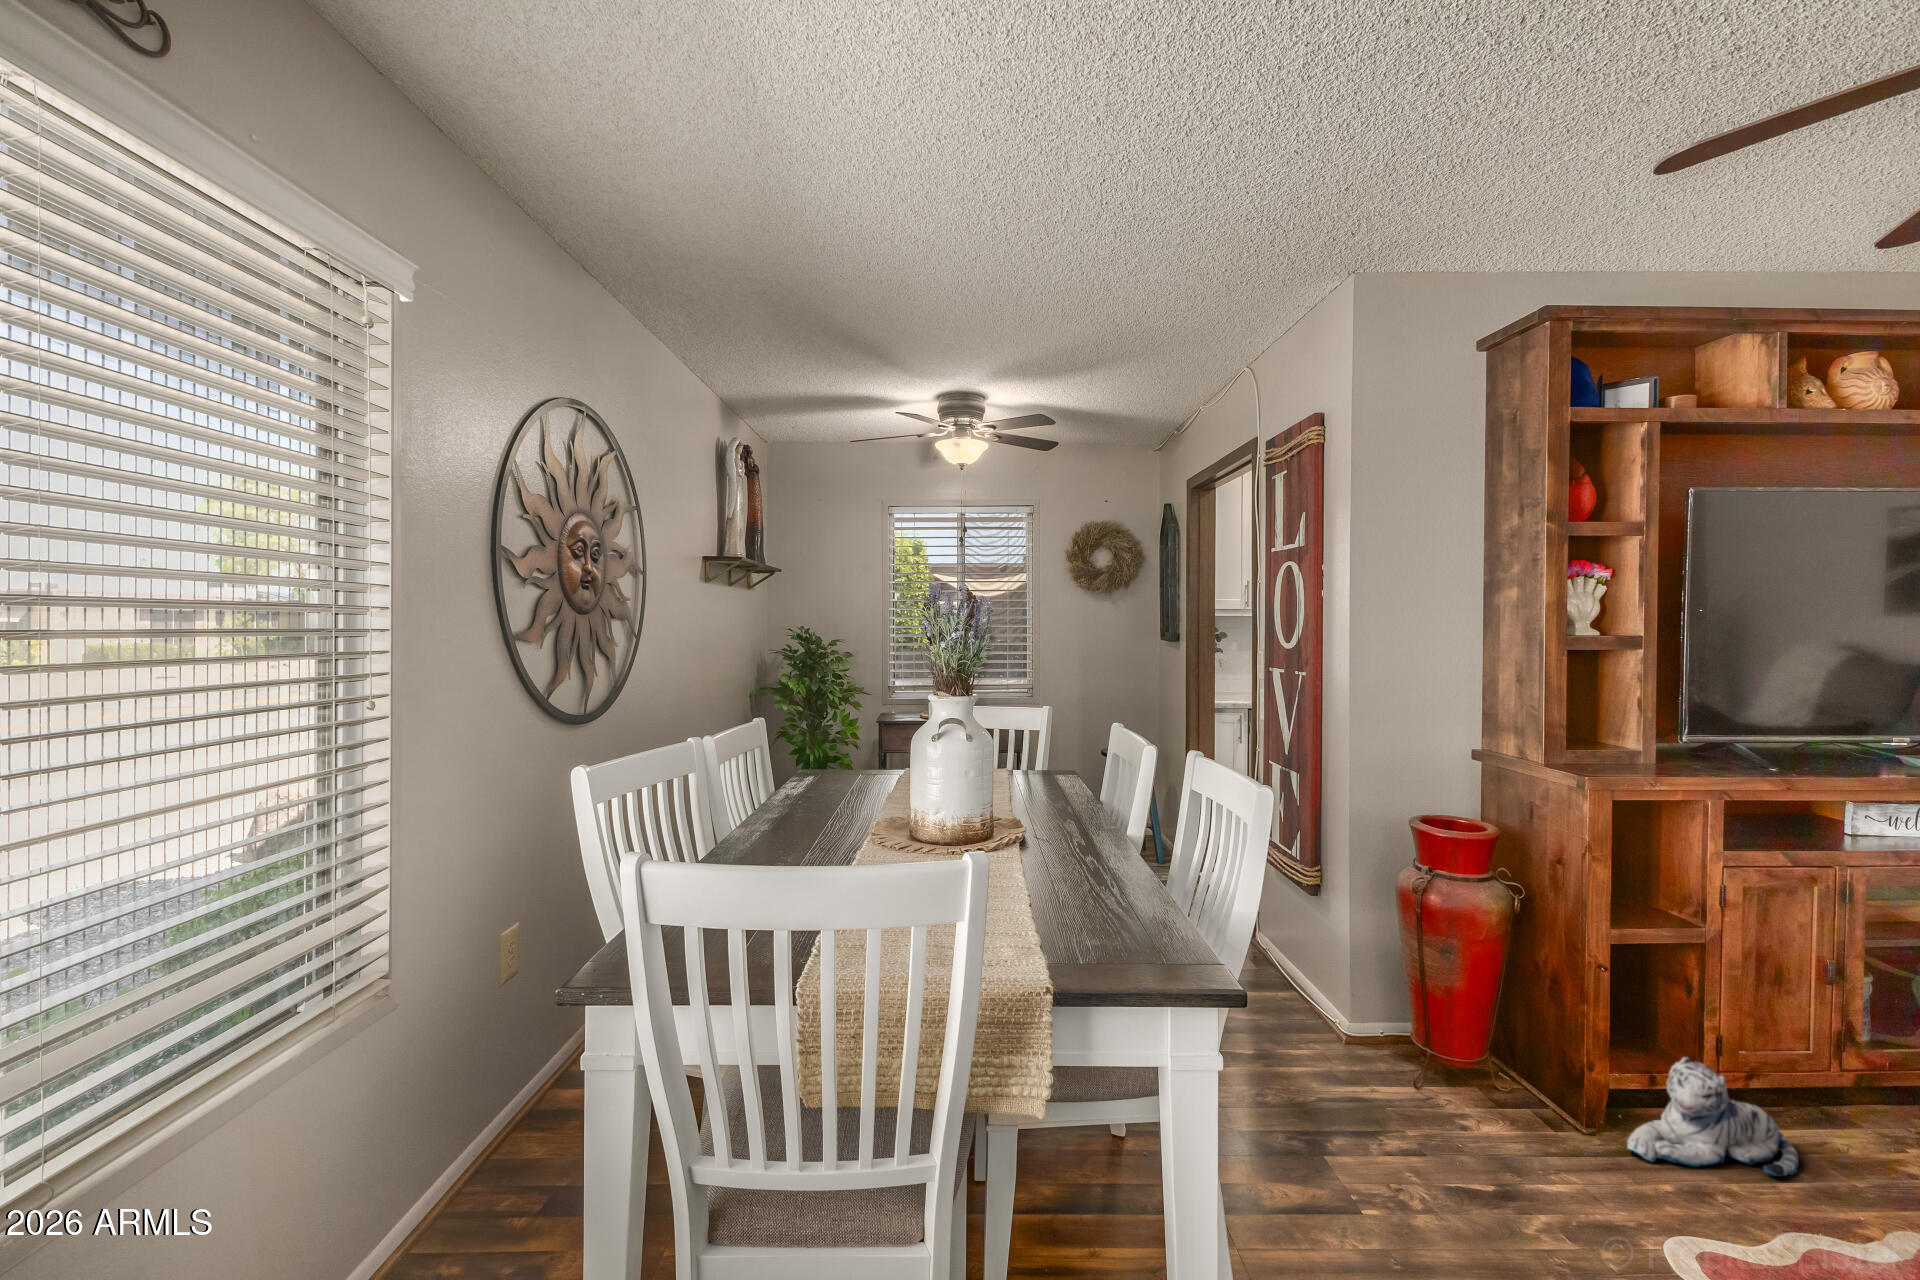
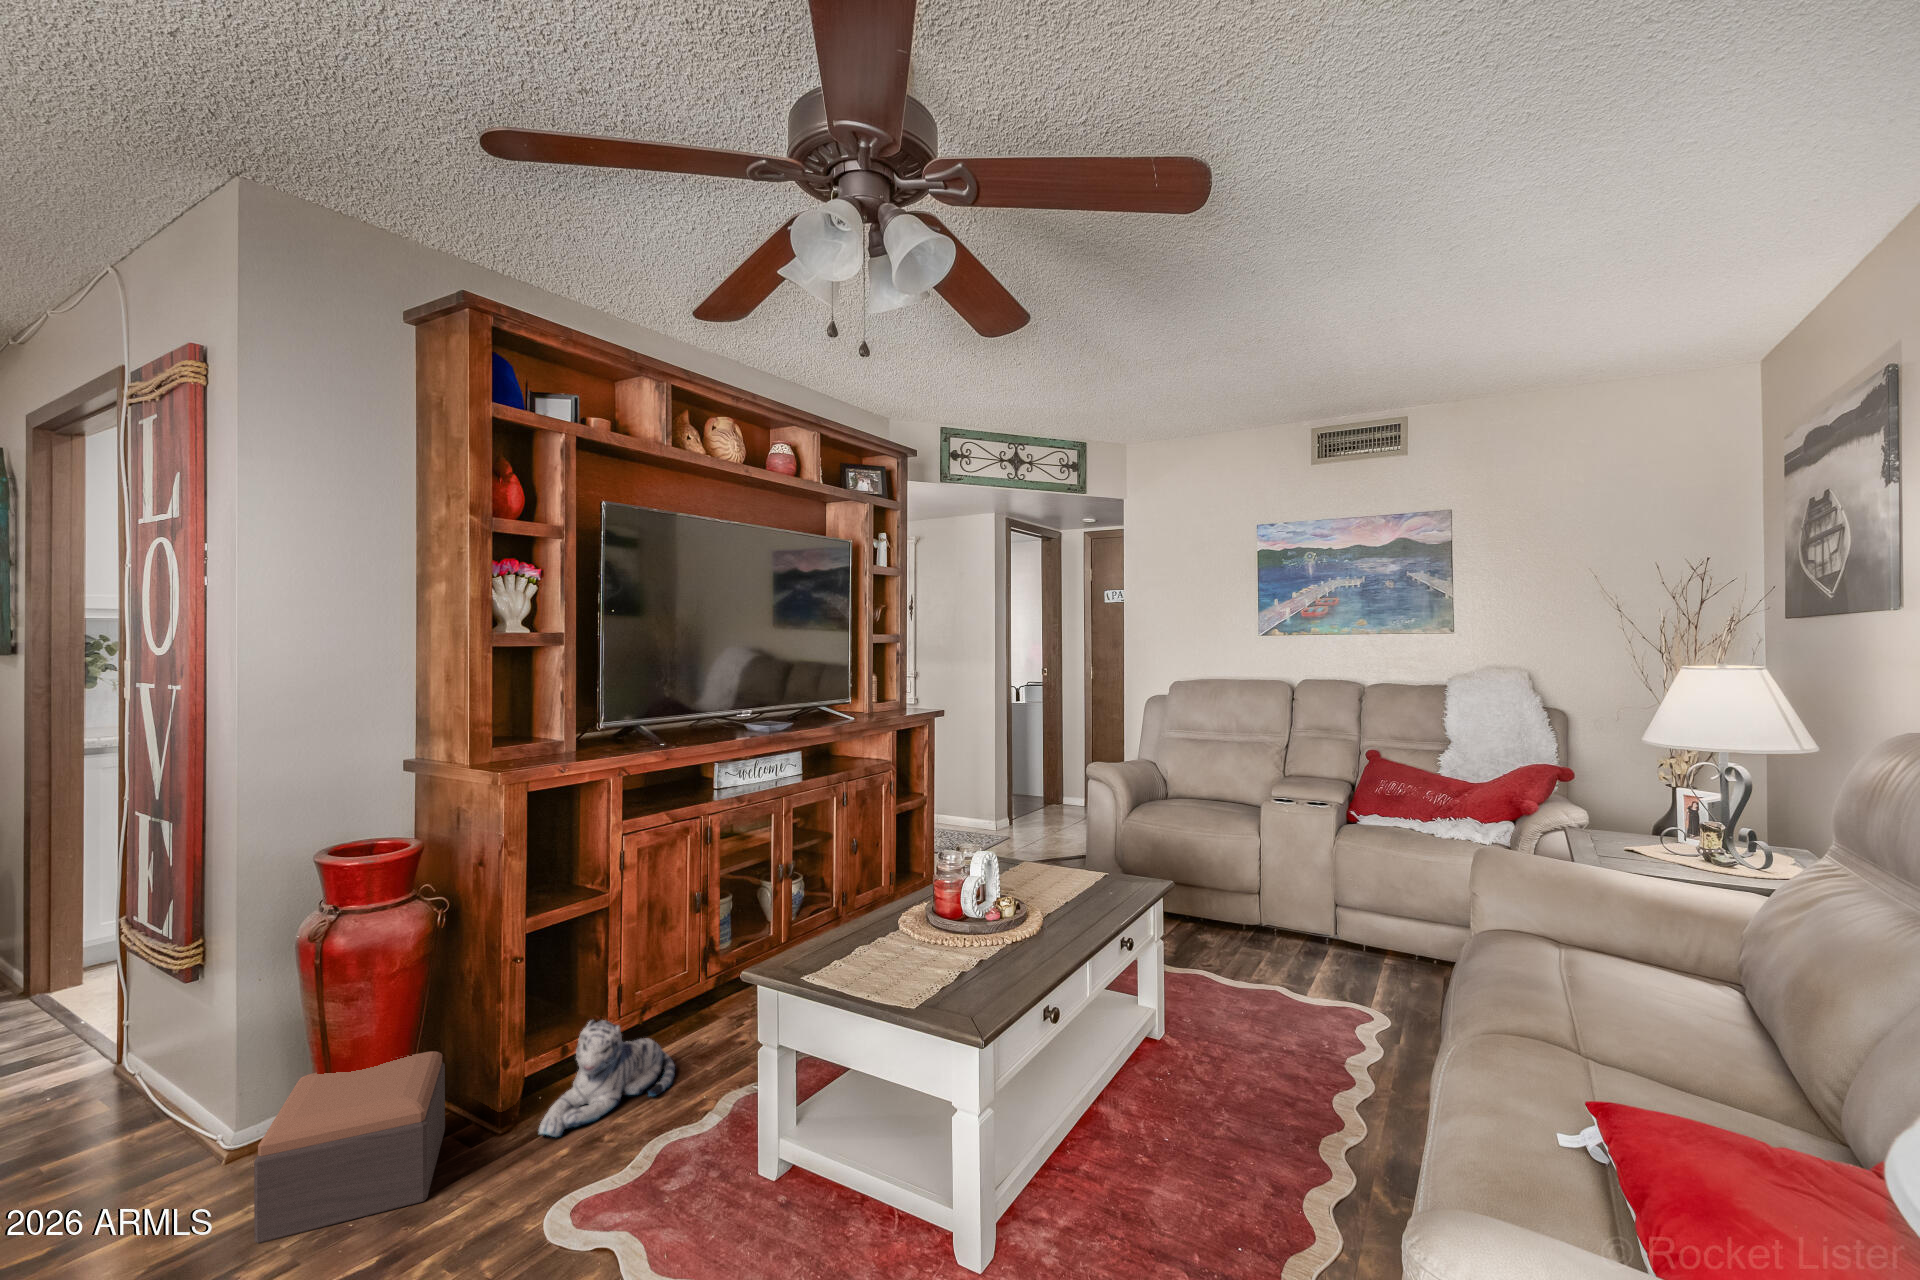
footstool: none [1386,1002,1524,1154] -> present [254,1051,445,1243]

